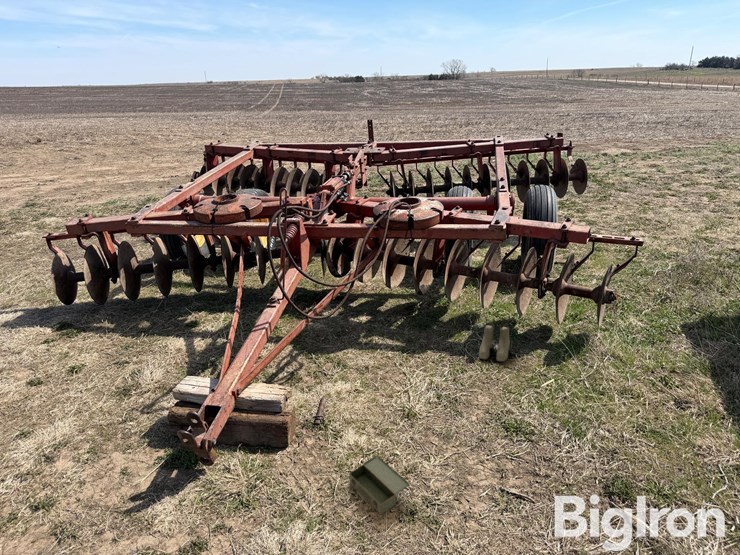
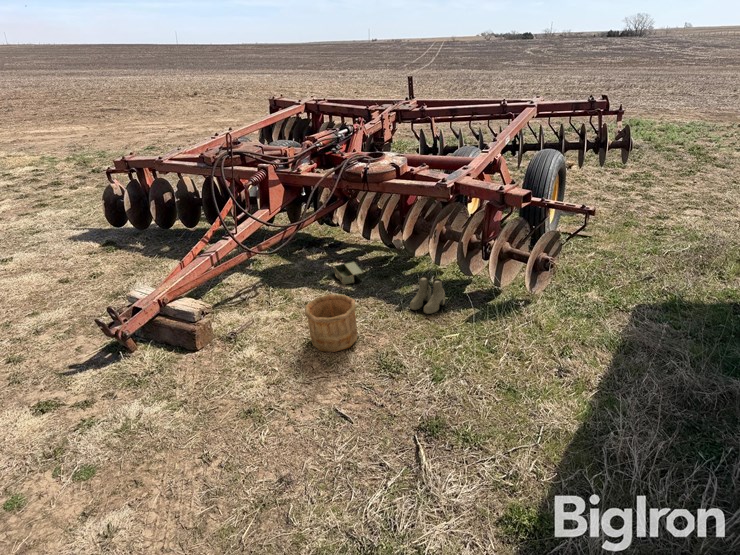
wooden bucket: none [405,356,461,421] -> present [305,294,357,352]
toolbox: present [349,456,409,515] -> present [334,261,364,285]

